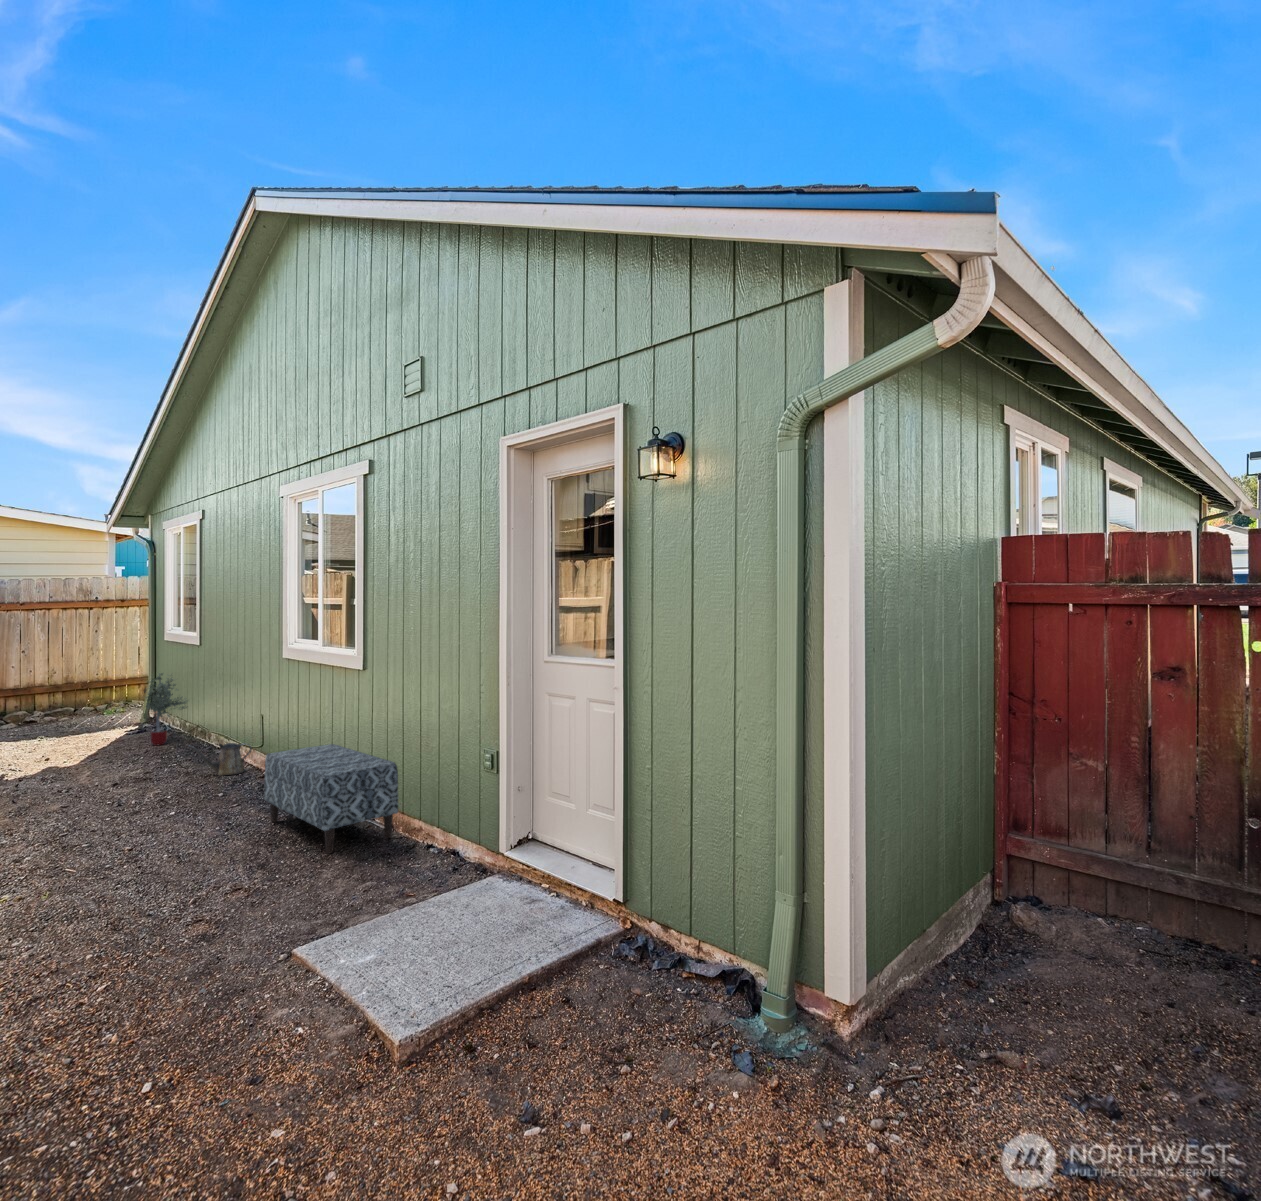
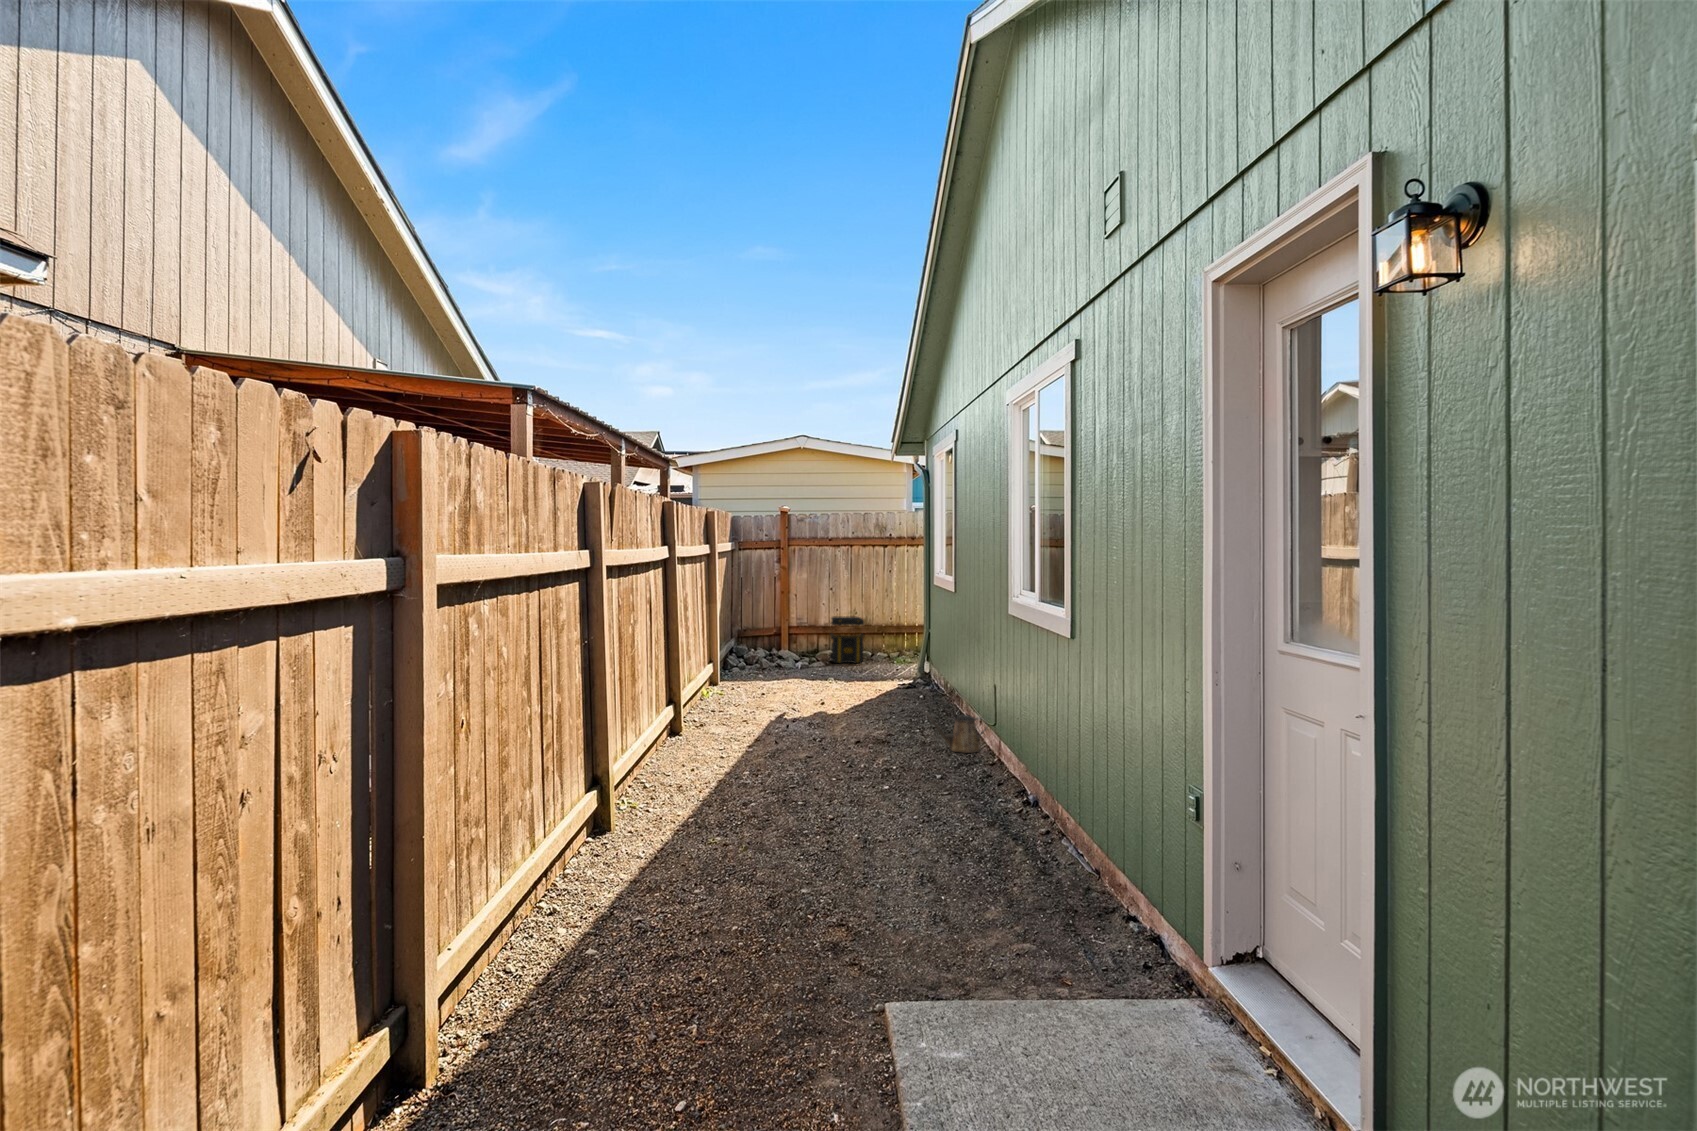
potted tree: present [145,673,187,746] -> none [905,623,949,704]
toolbox: none [20,676,68,724] -> present [830,616,865,663]
bench: present [264,744,398,854] -> none [963,738,1102,886]

